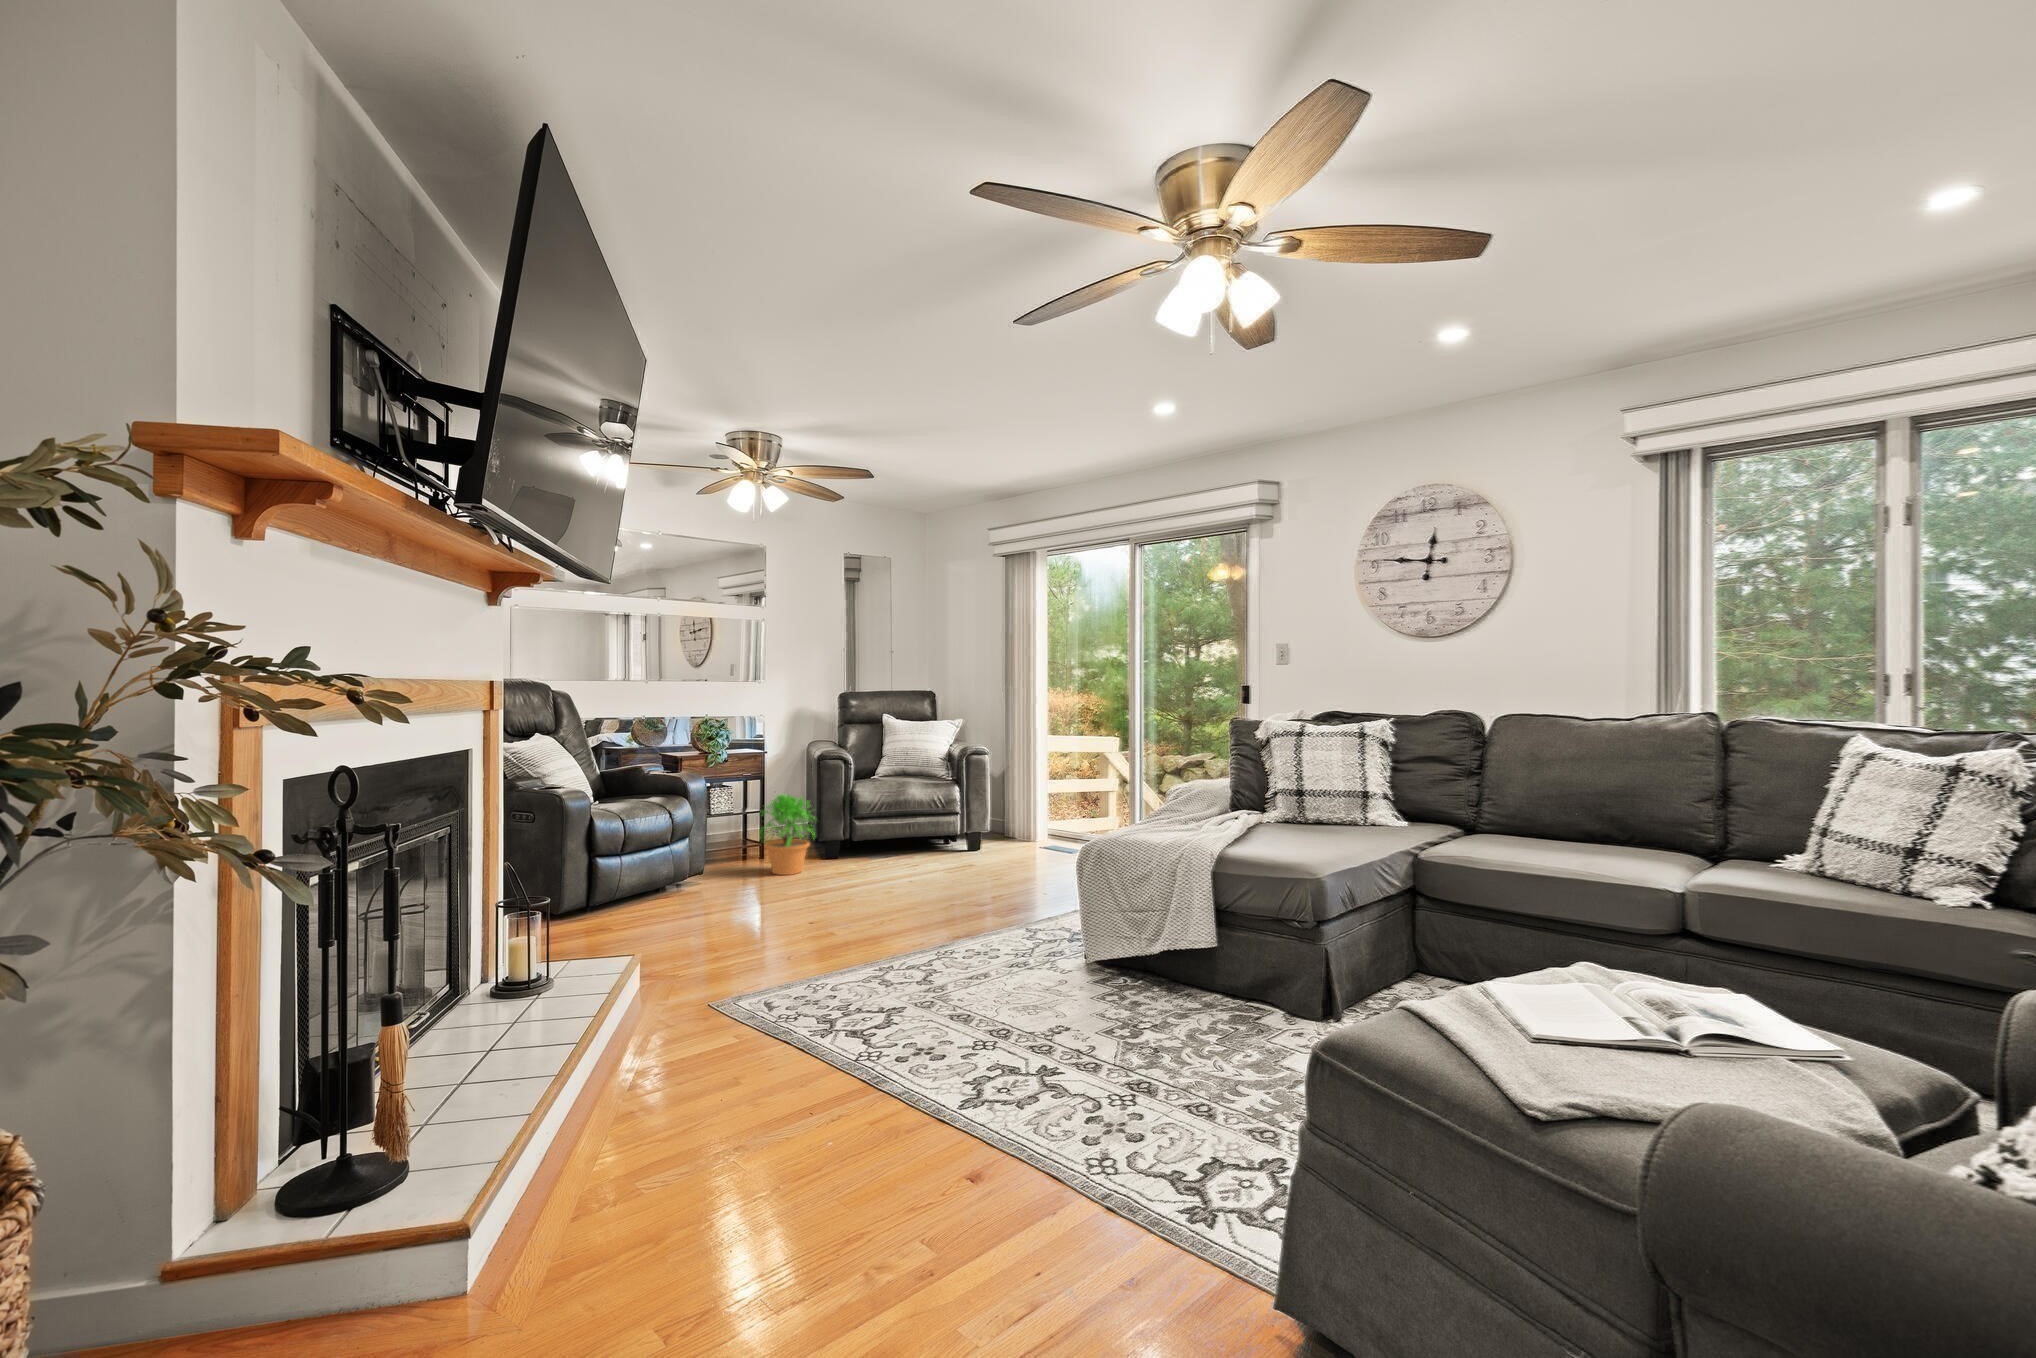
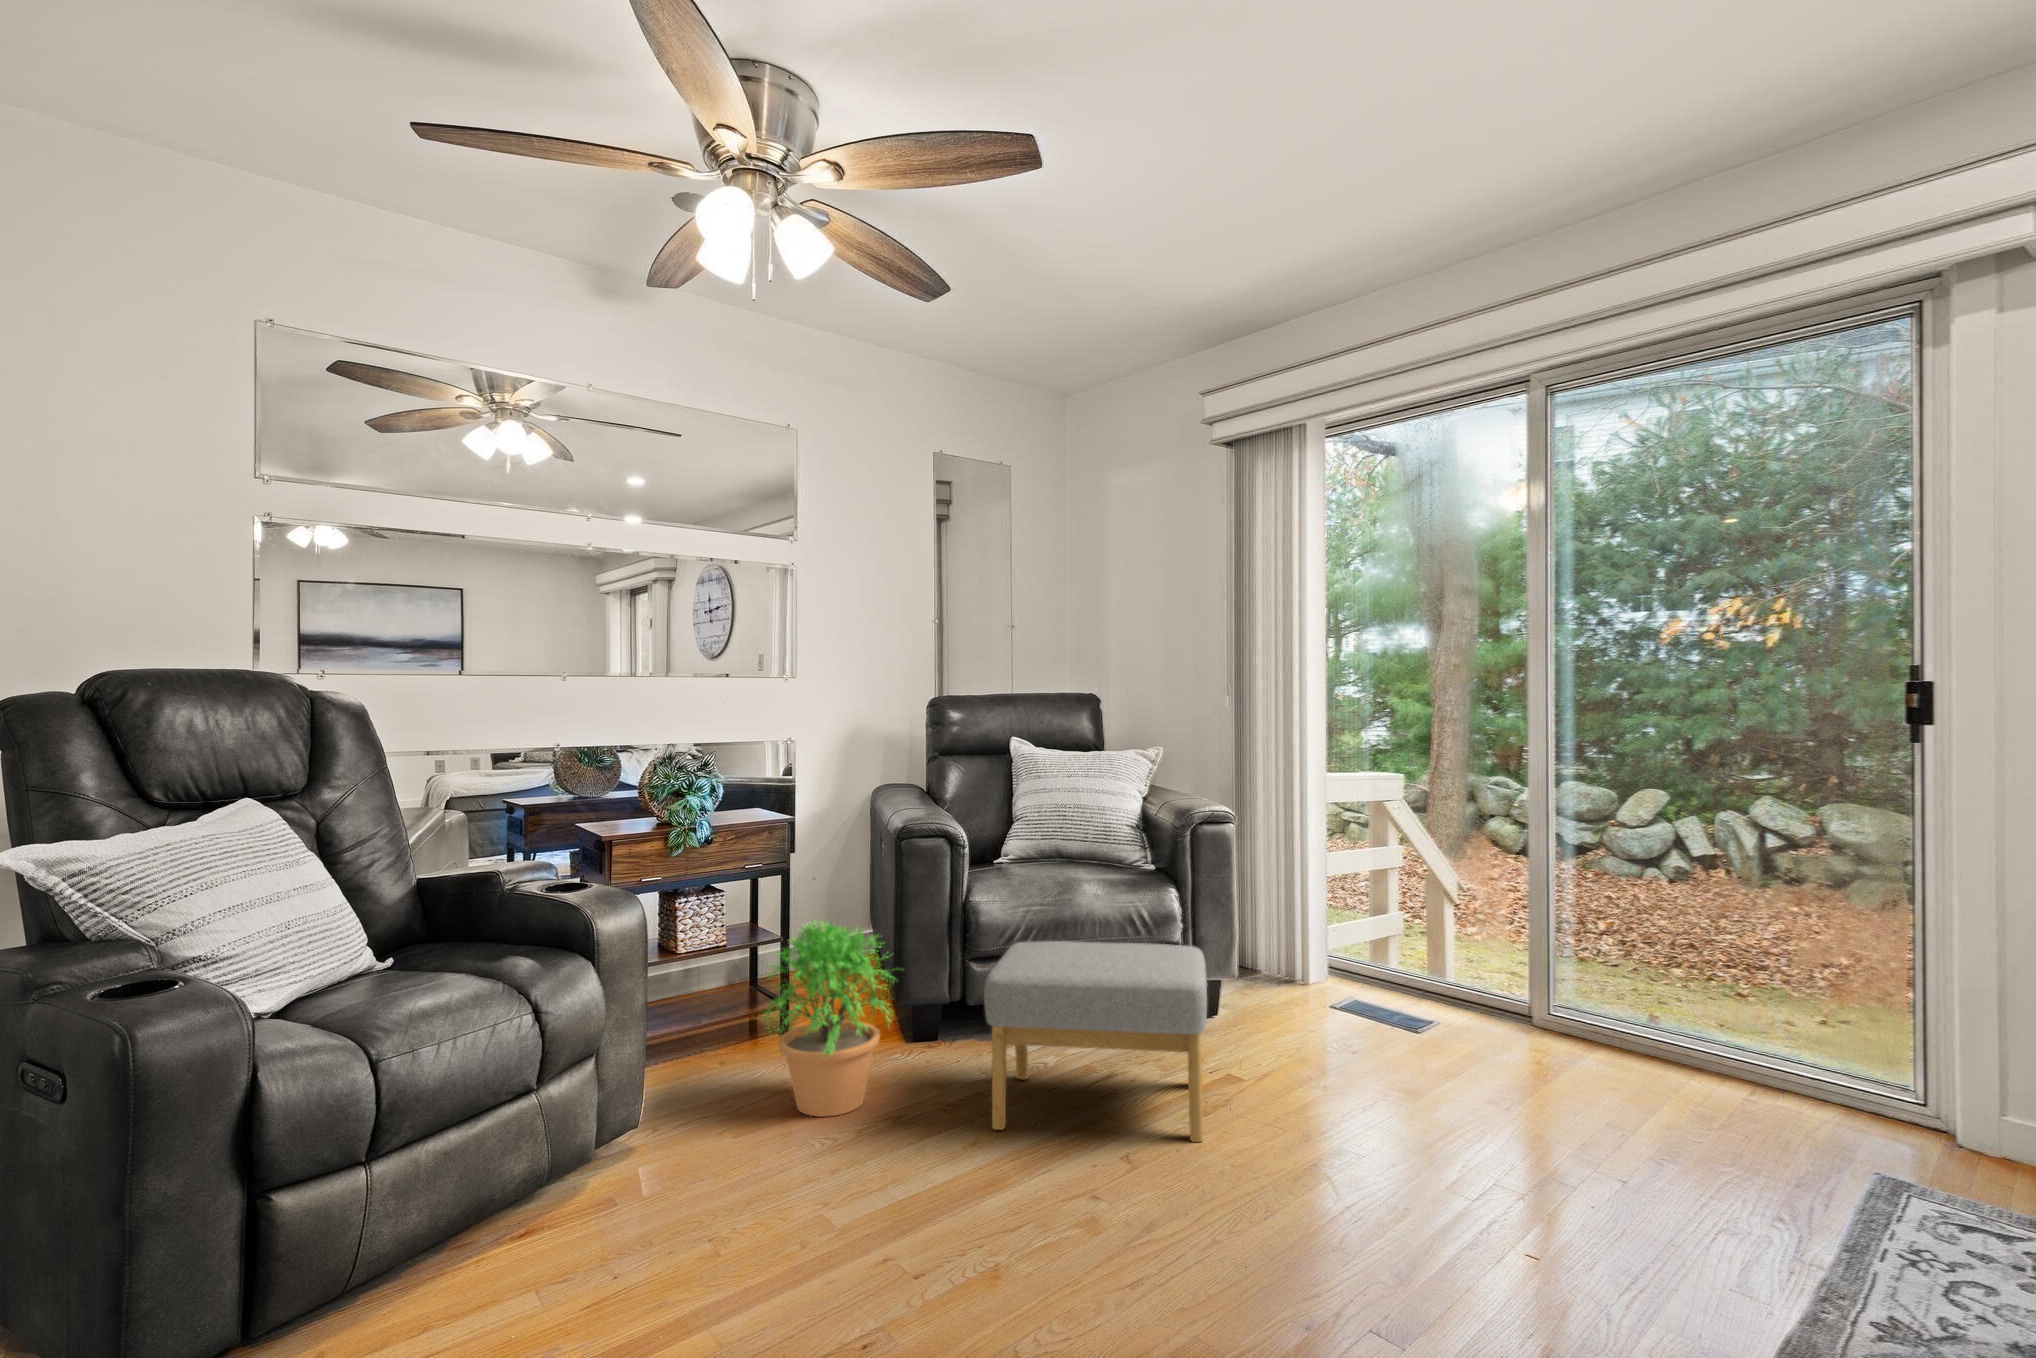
footstool: none [854,806,954,879] -> present [984,941,1207,1142]

